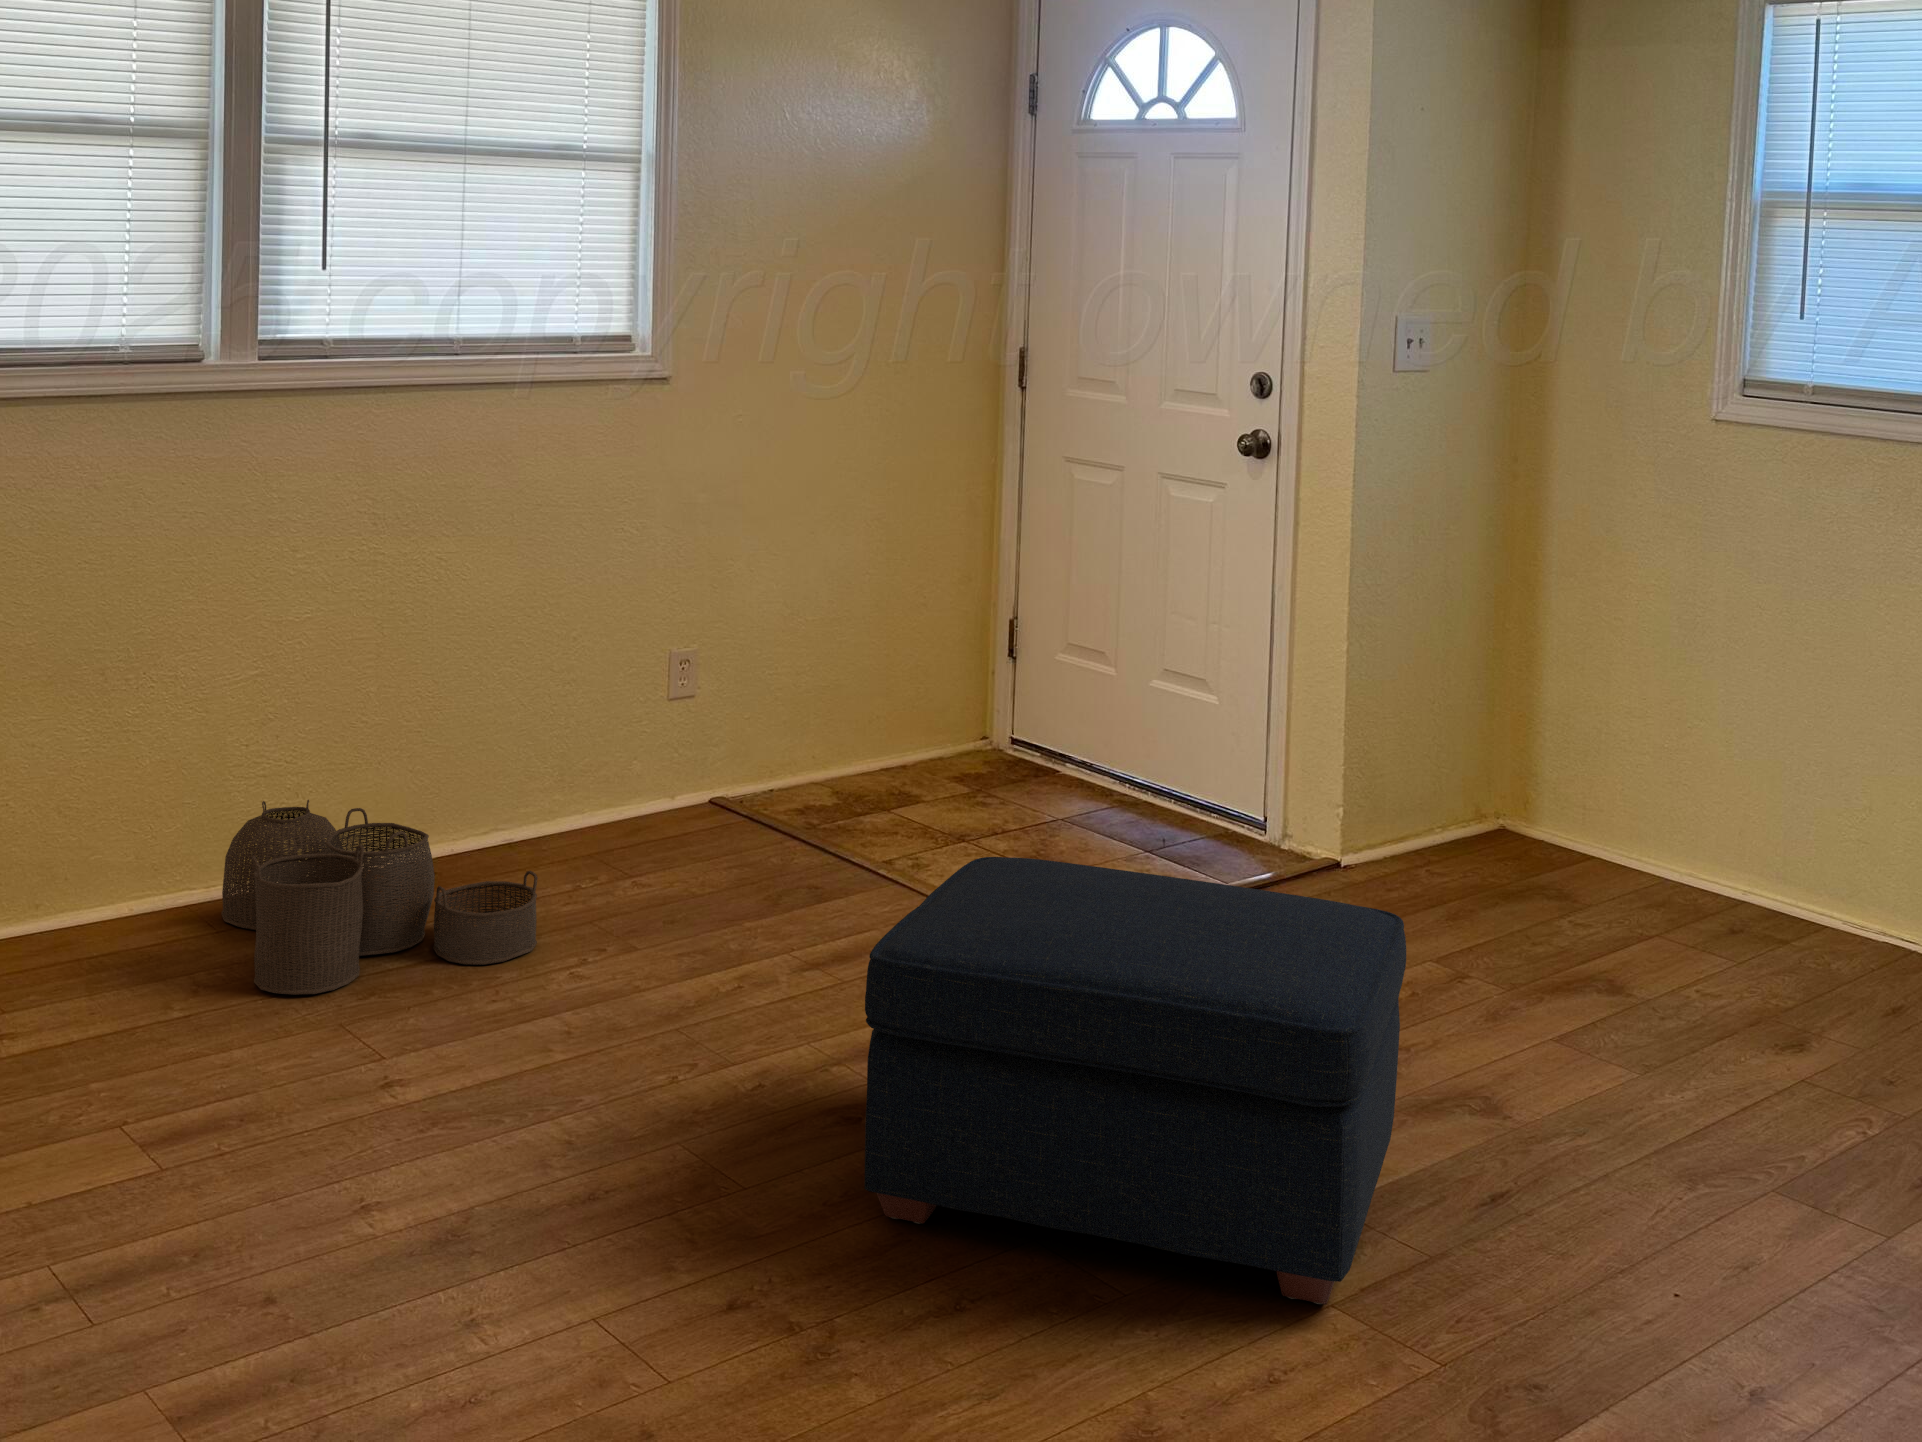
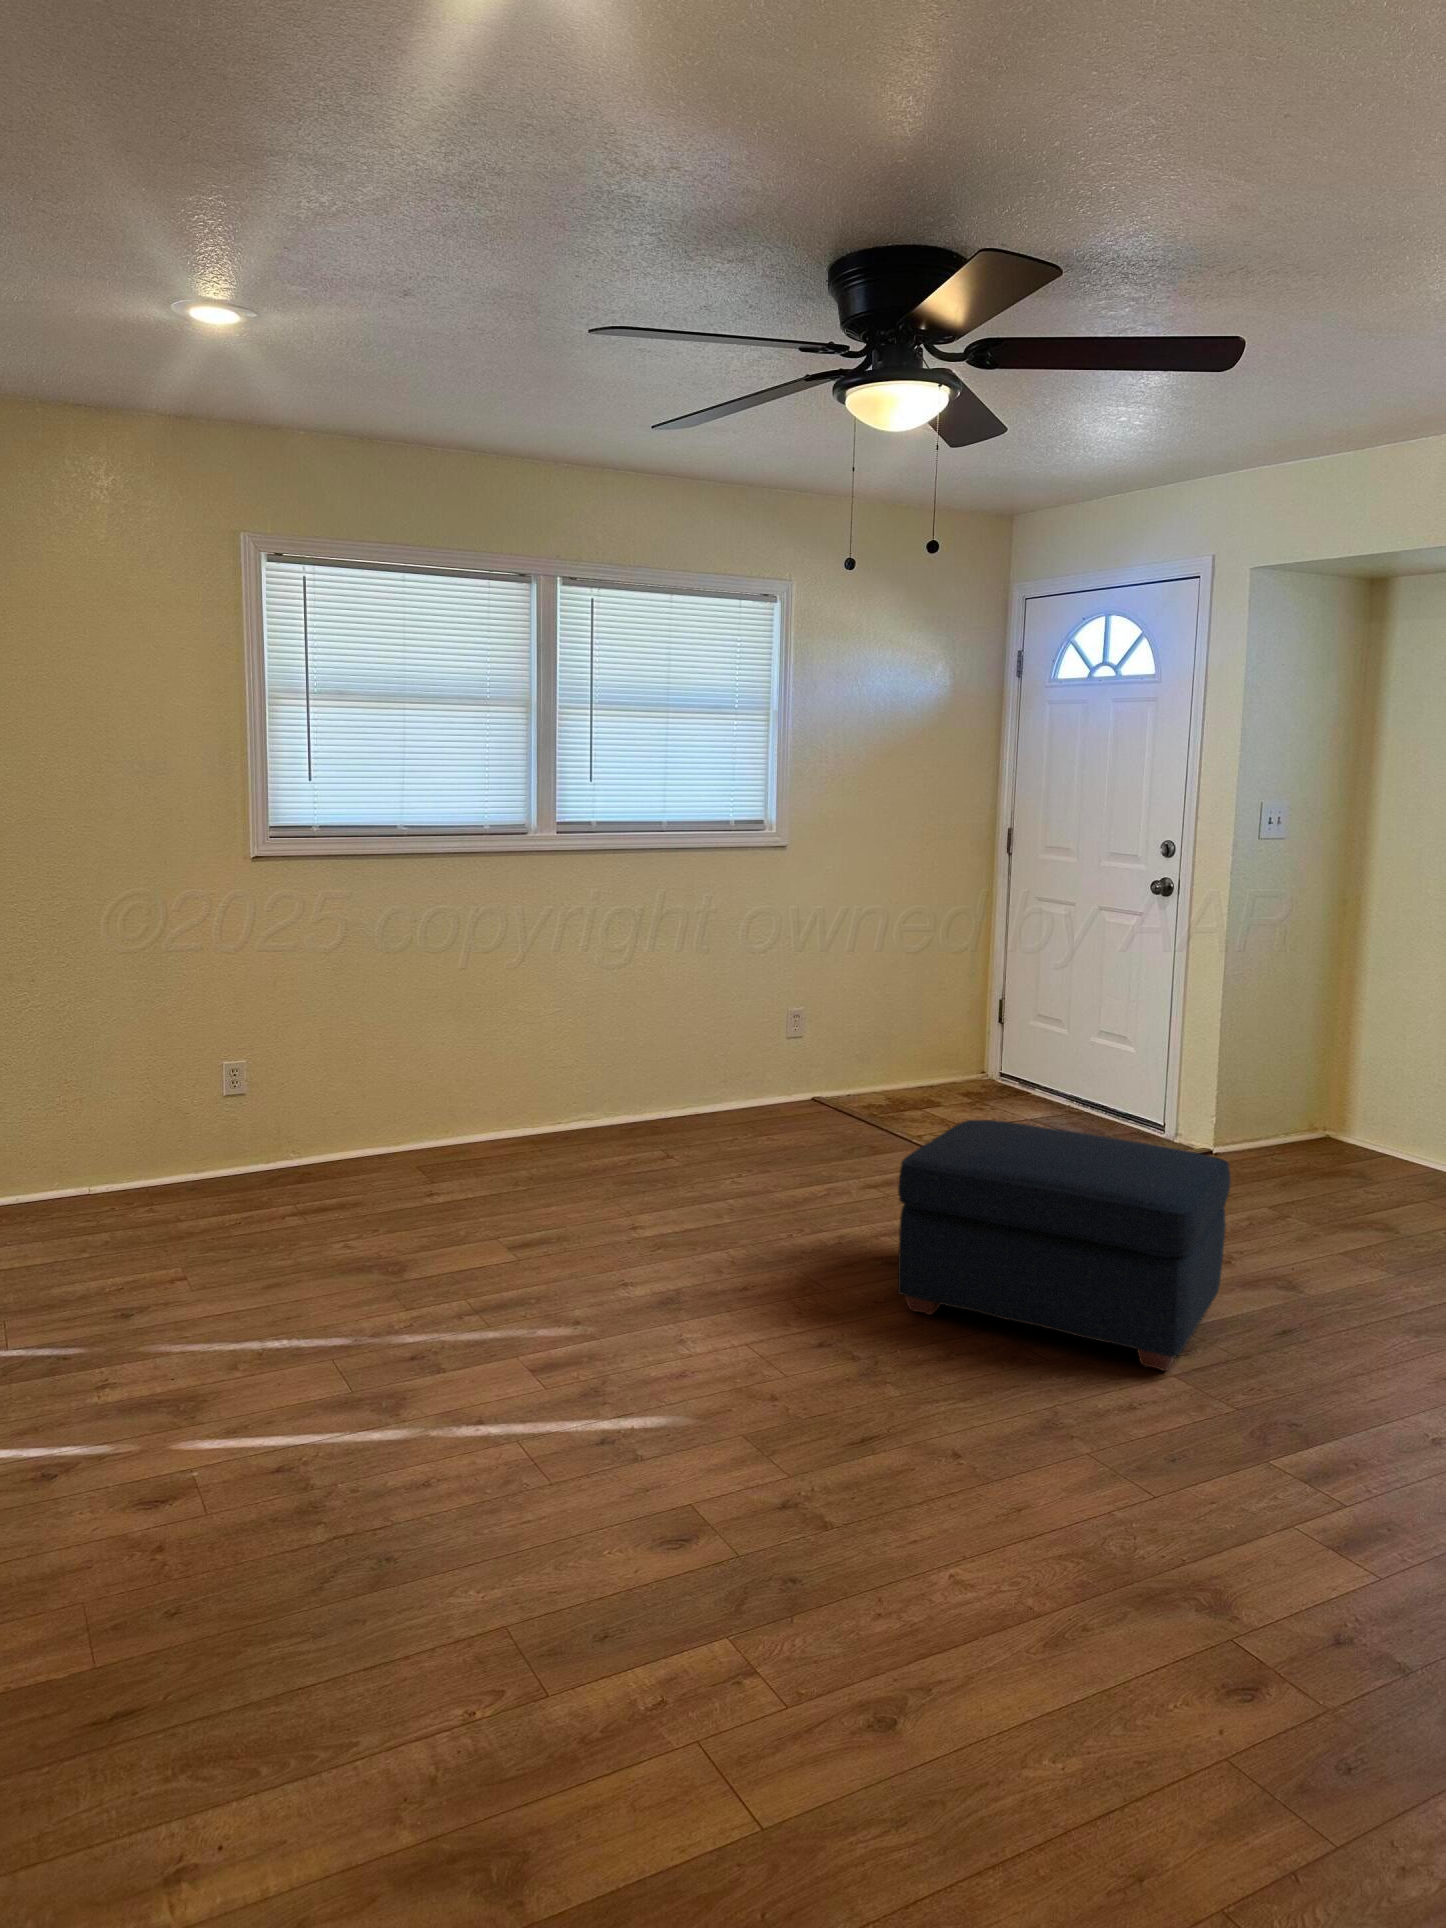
woven basket: present [221,800,538,995] -> none [539,1083,713,1185]

